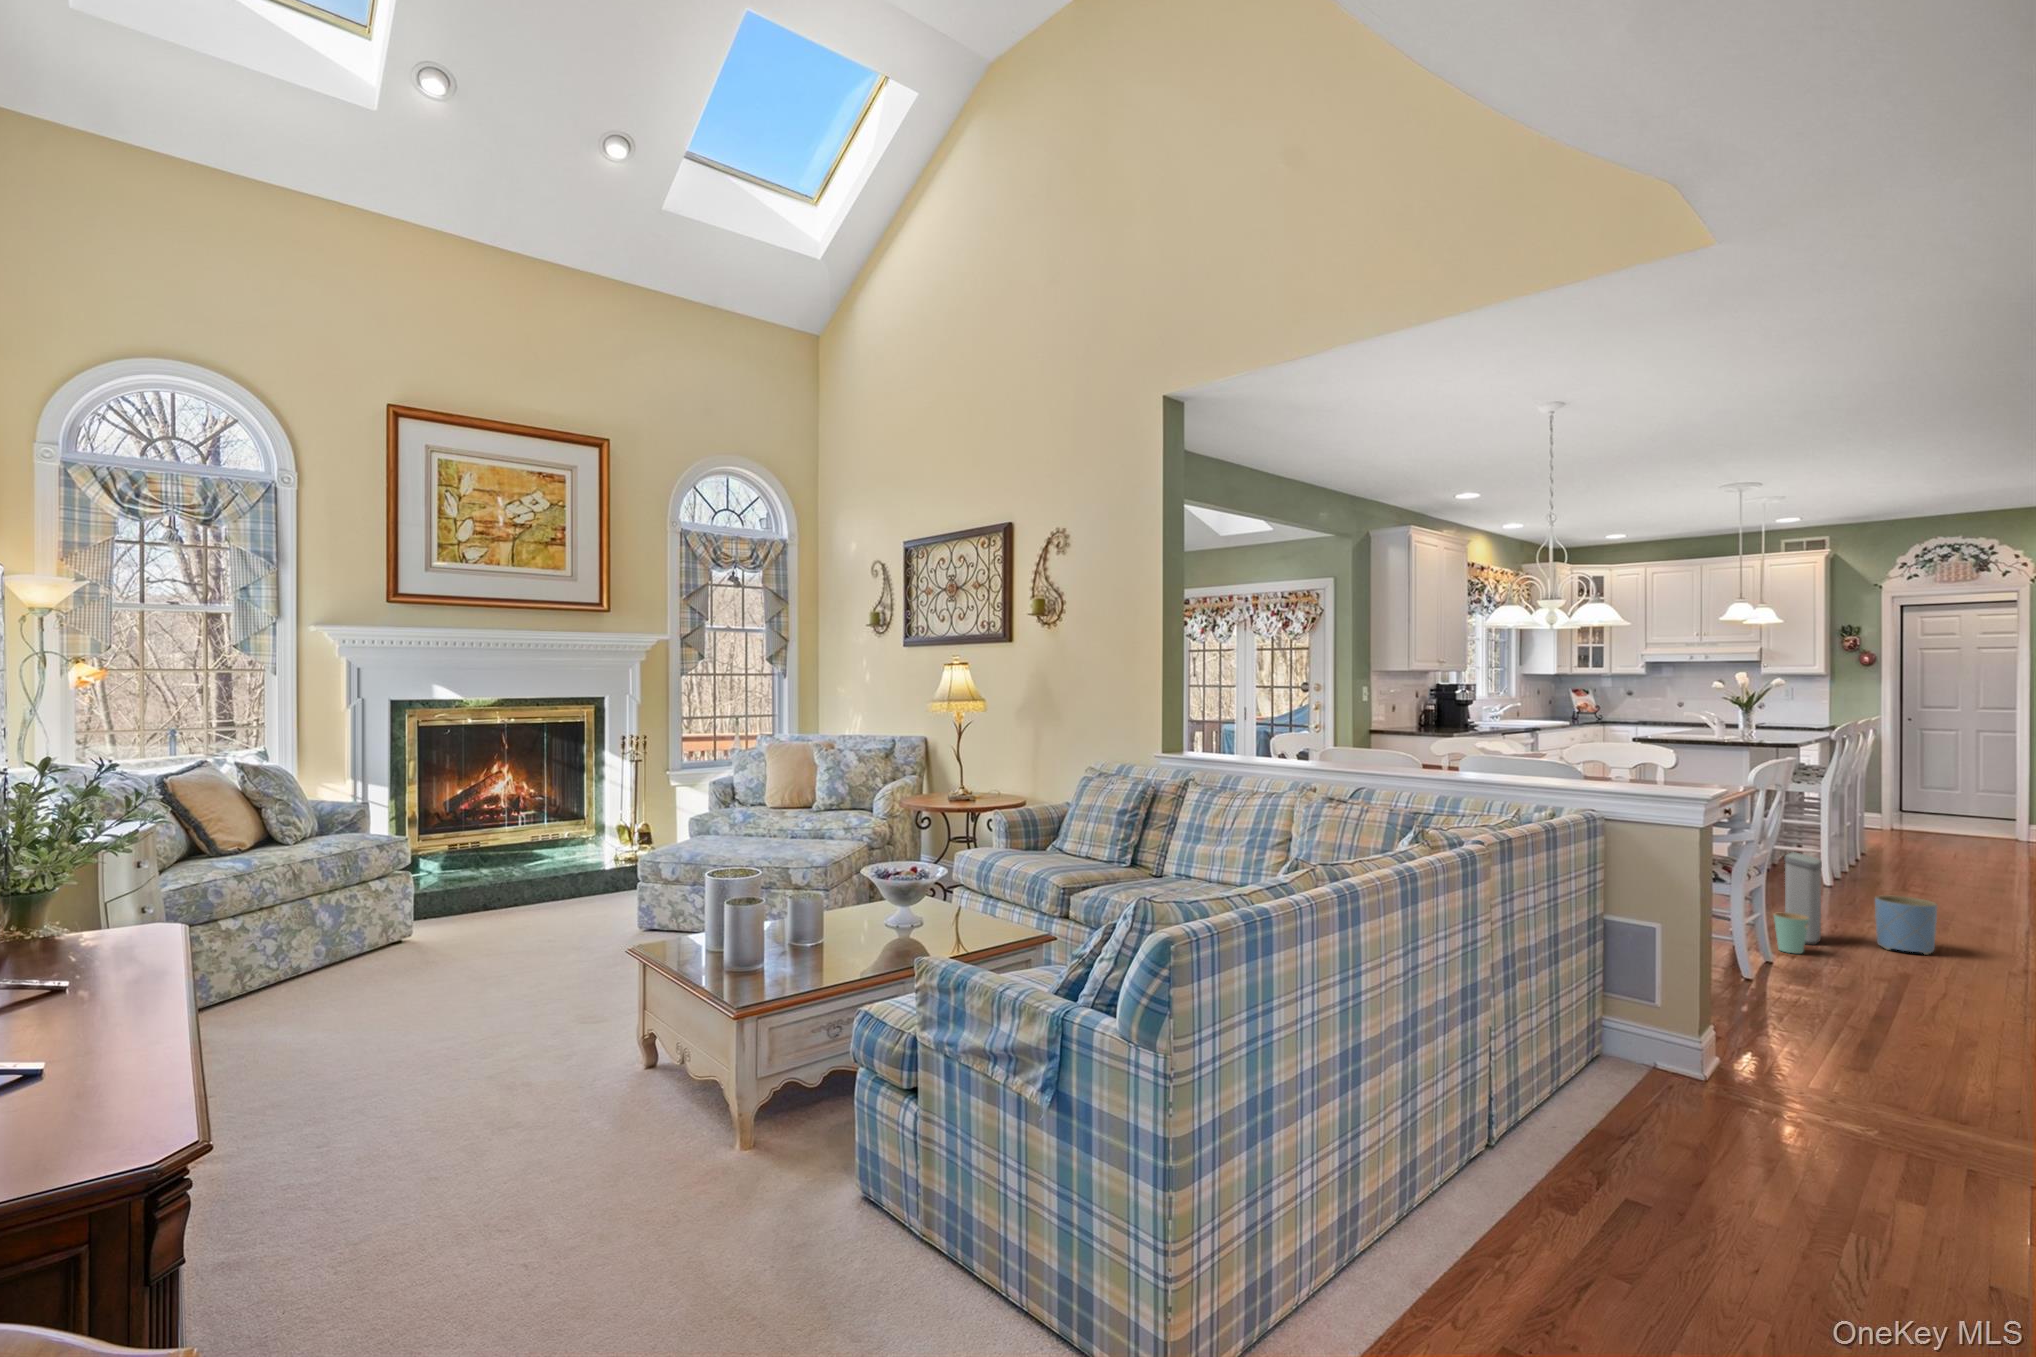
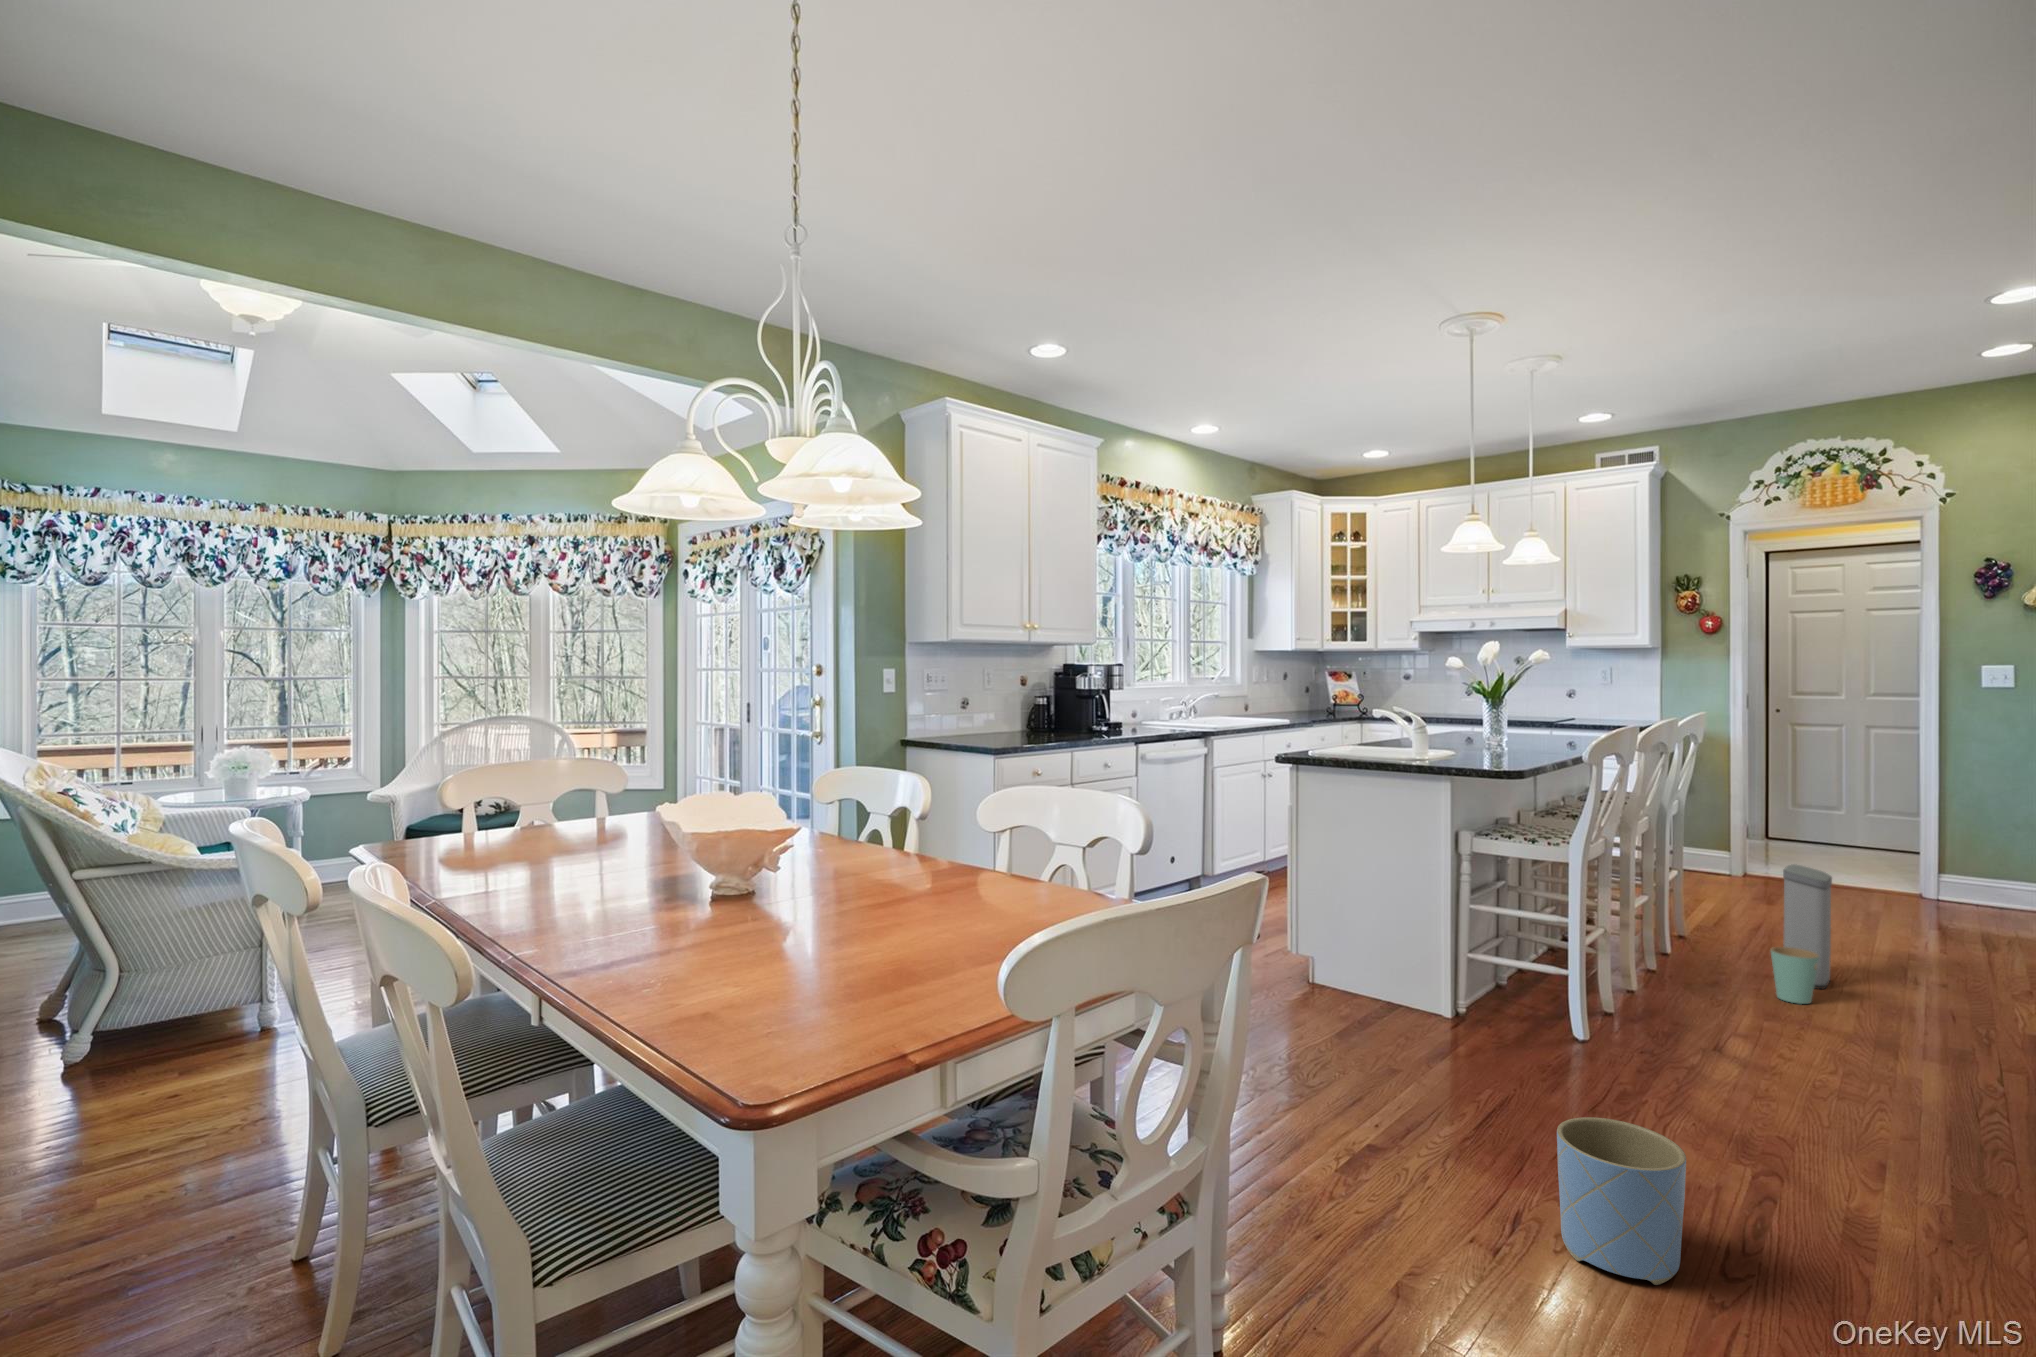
trash can: present [1774,852,1822,953] -> present [1770,864,1832,1004]

